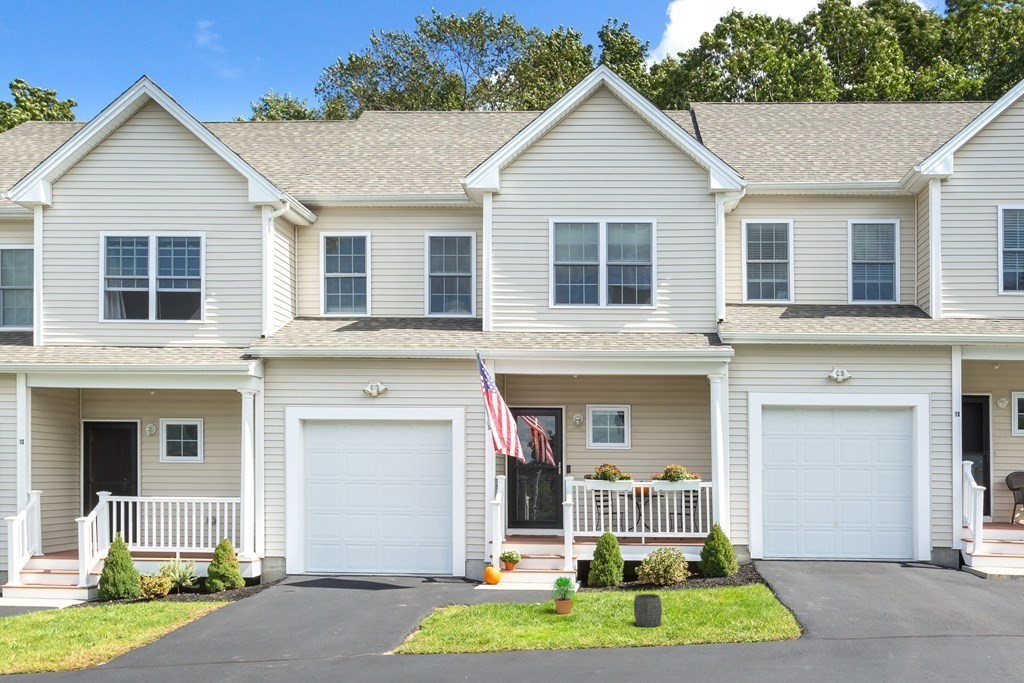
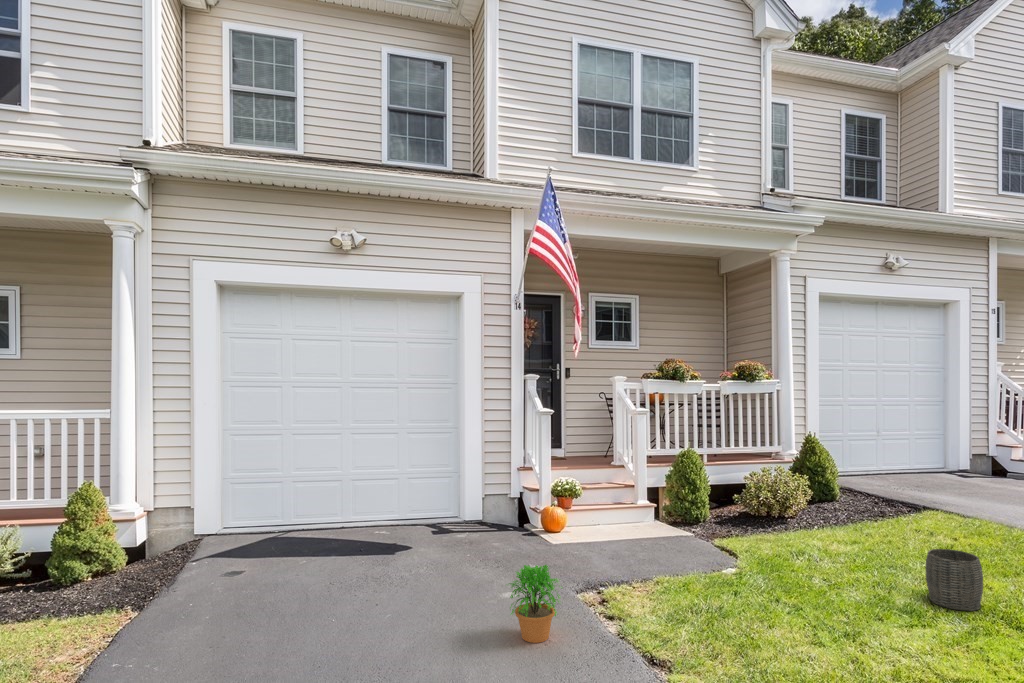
potted plant: present [552,577,575,614] -> present [509,565,560,643]

